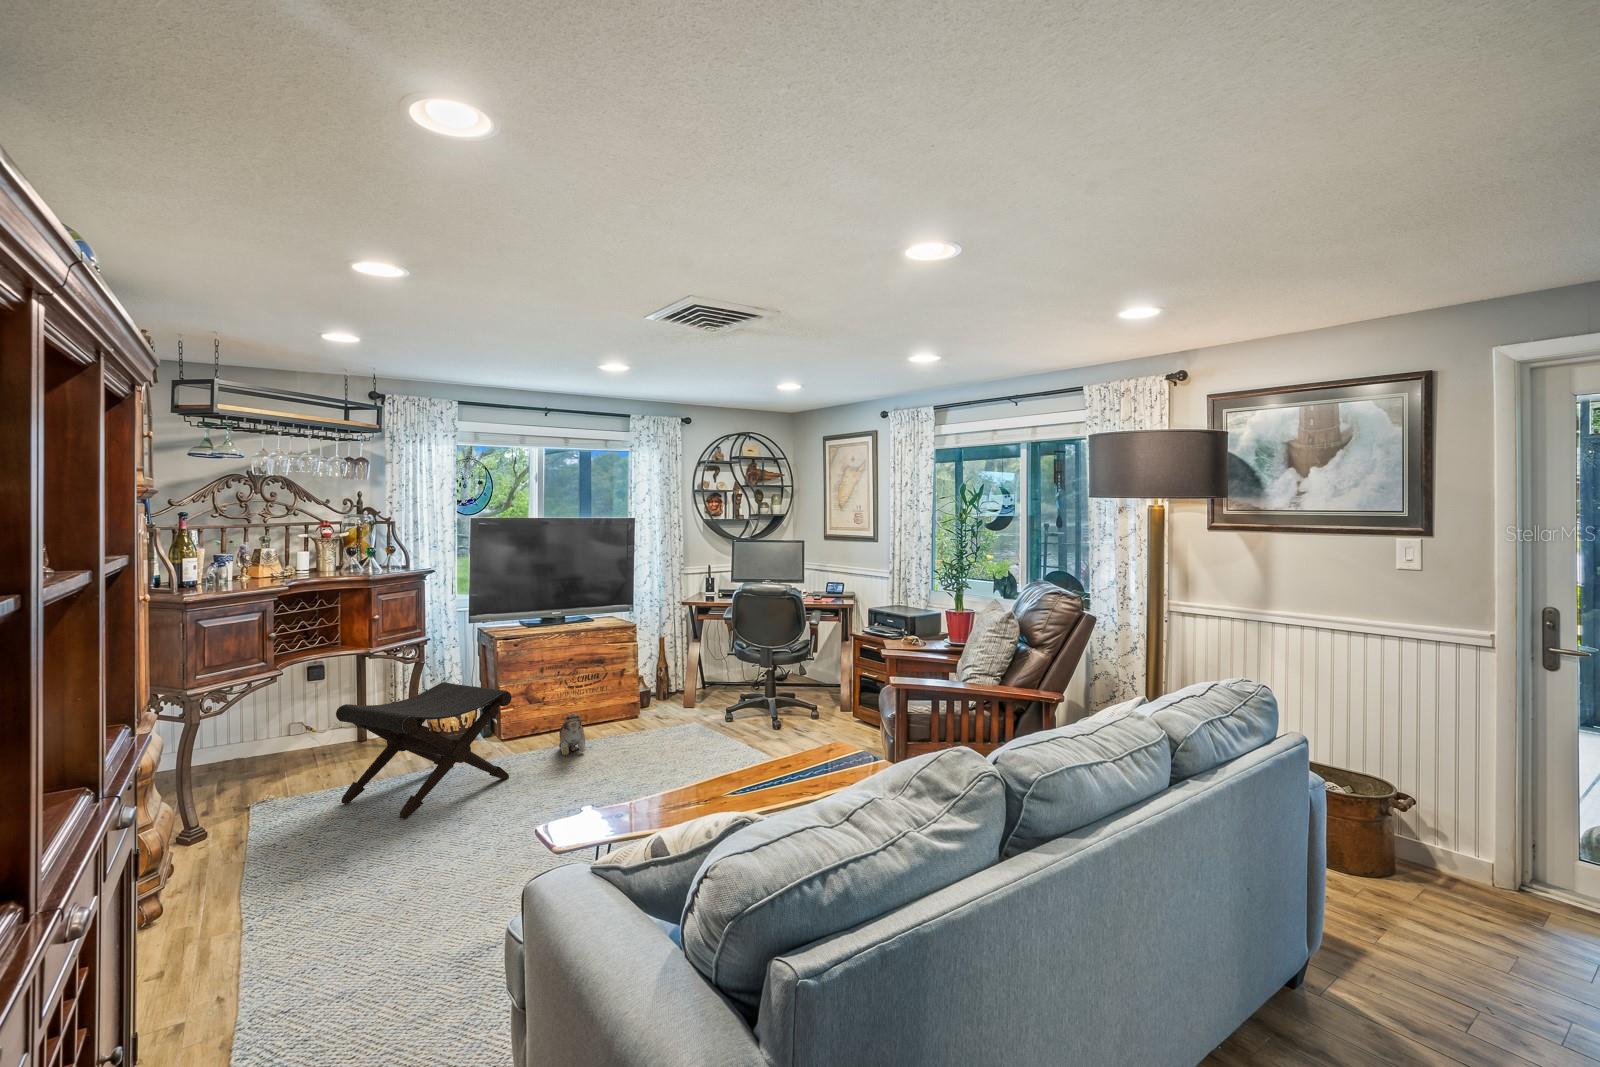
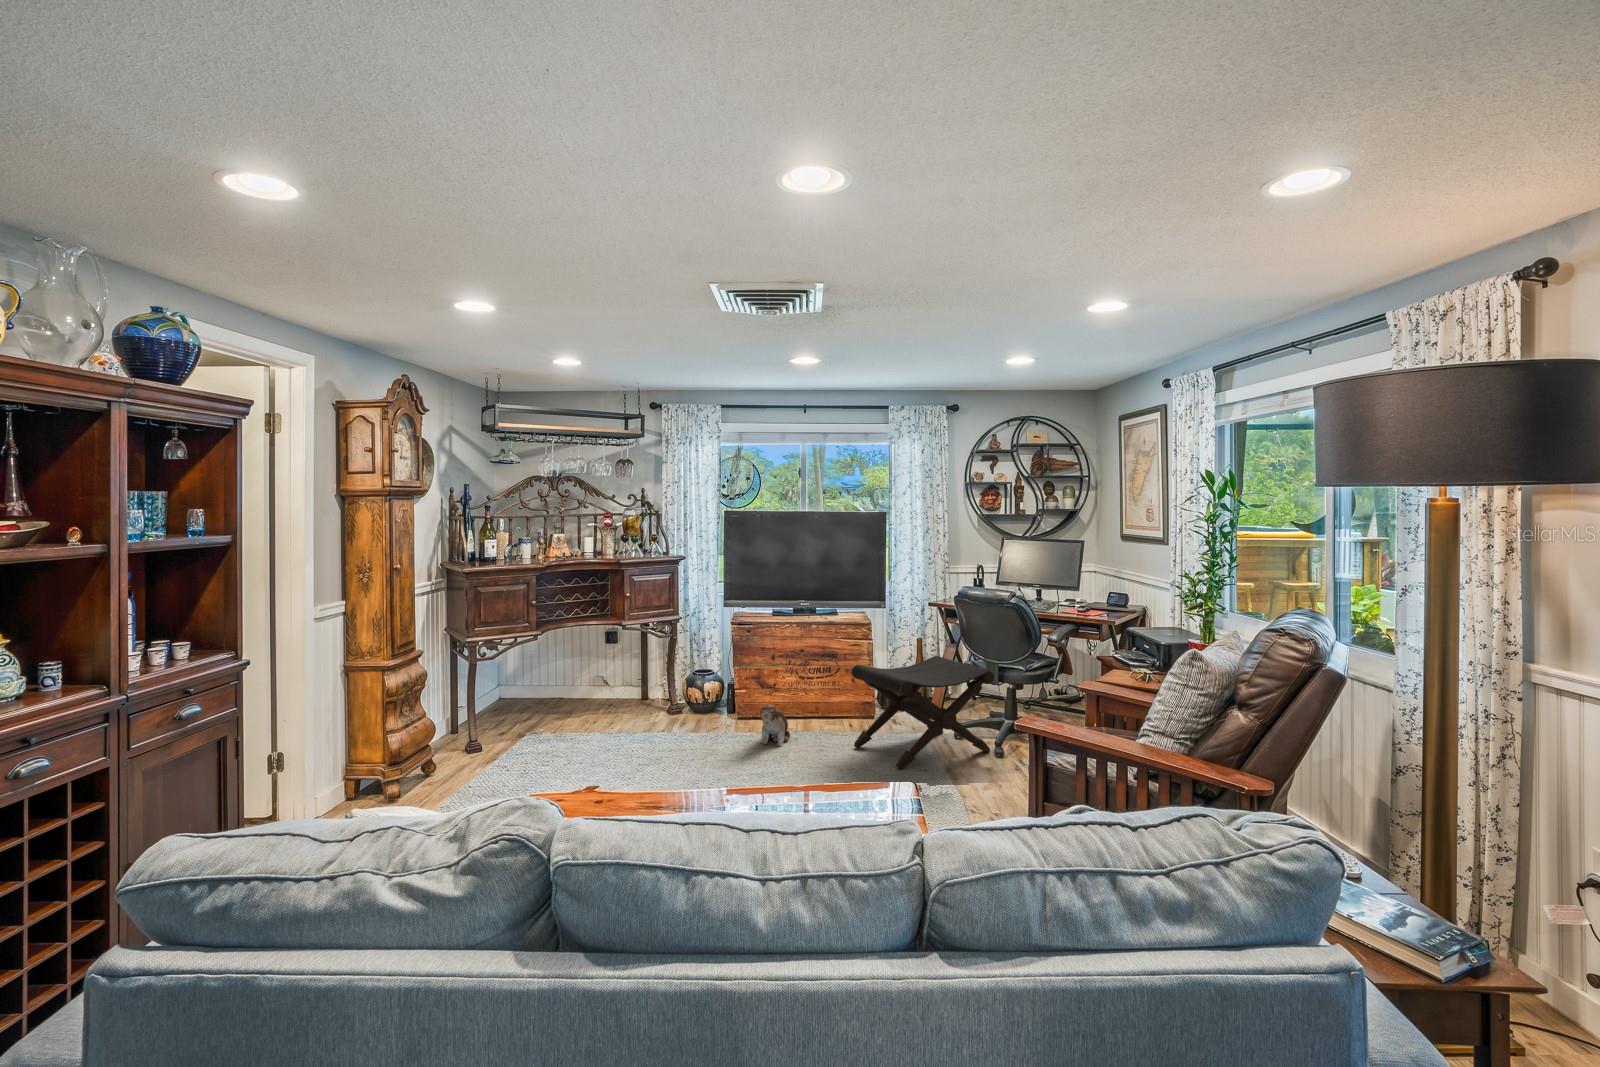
footstool: present [336,682,512,819] -> present [852,656,994,769]

